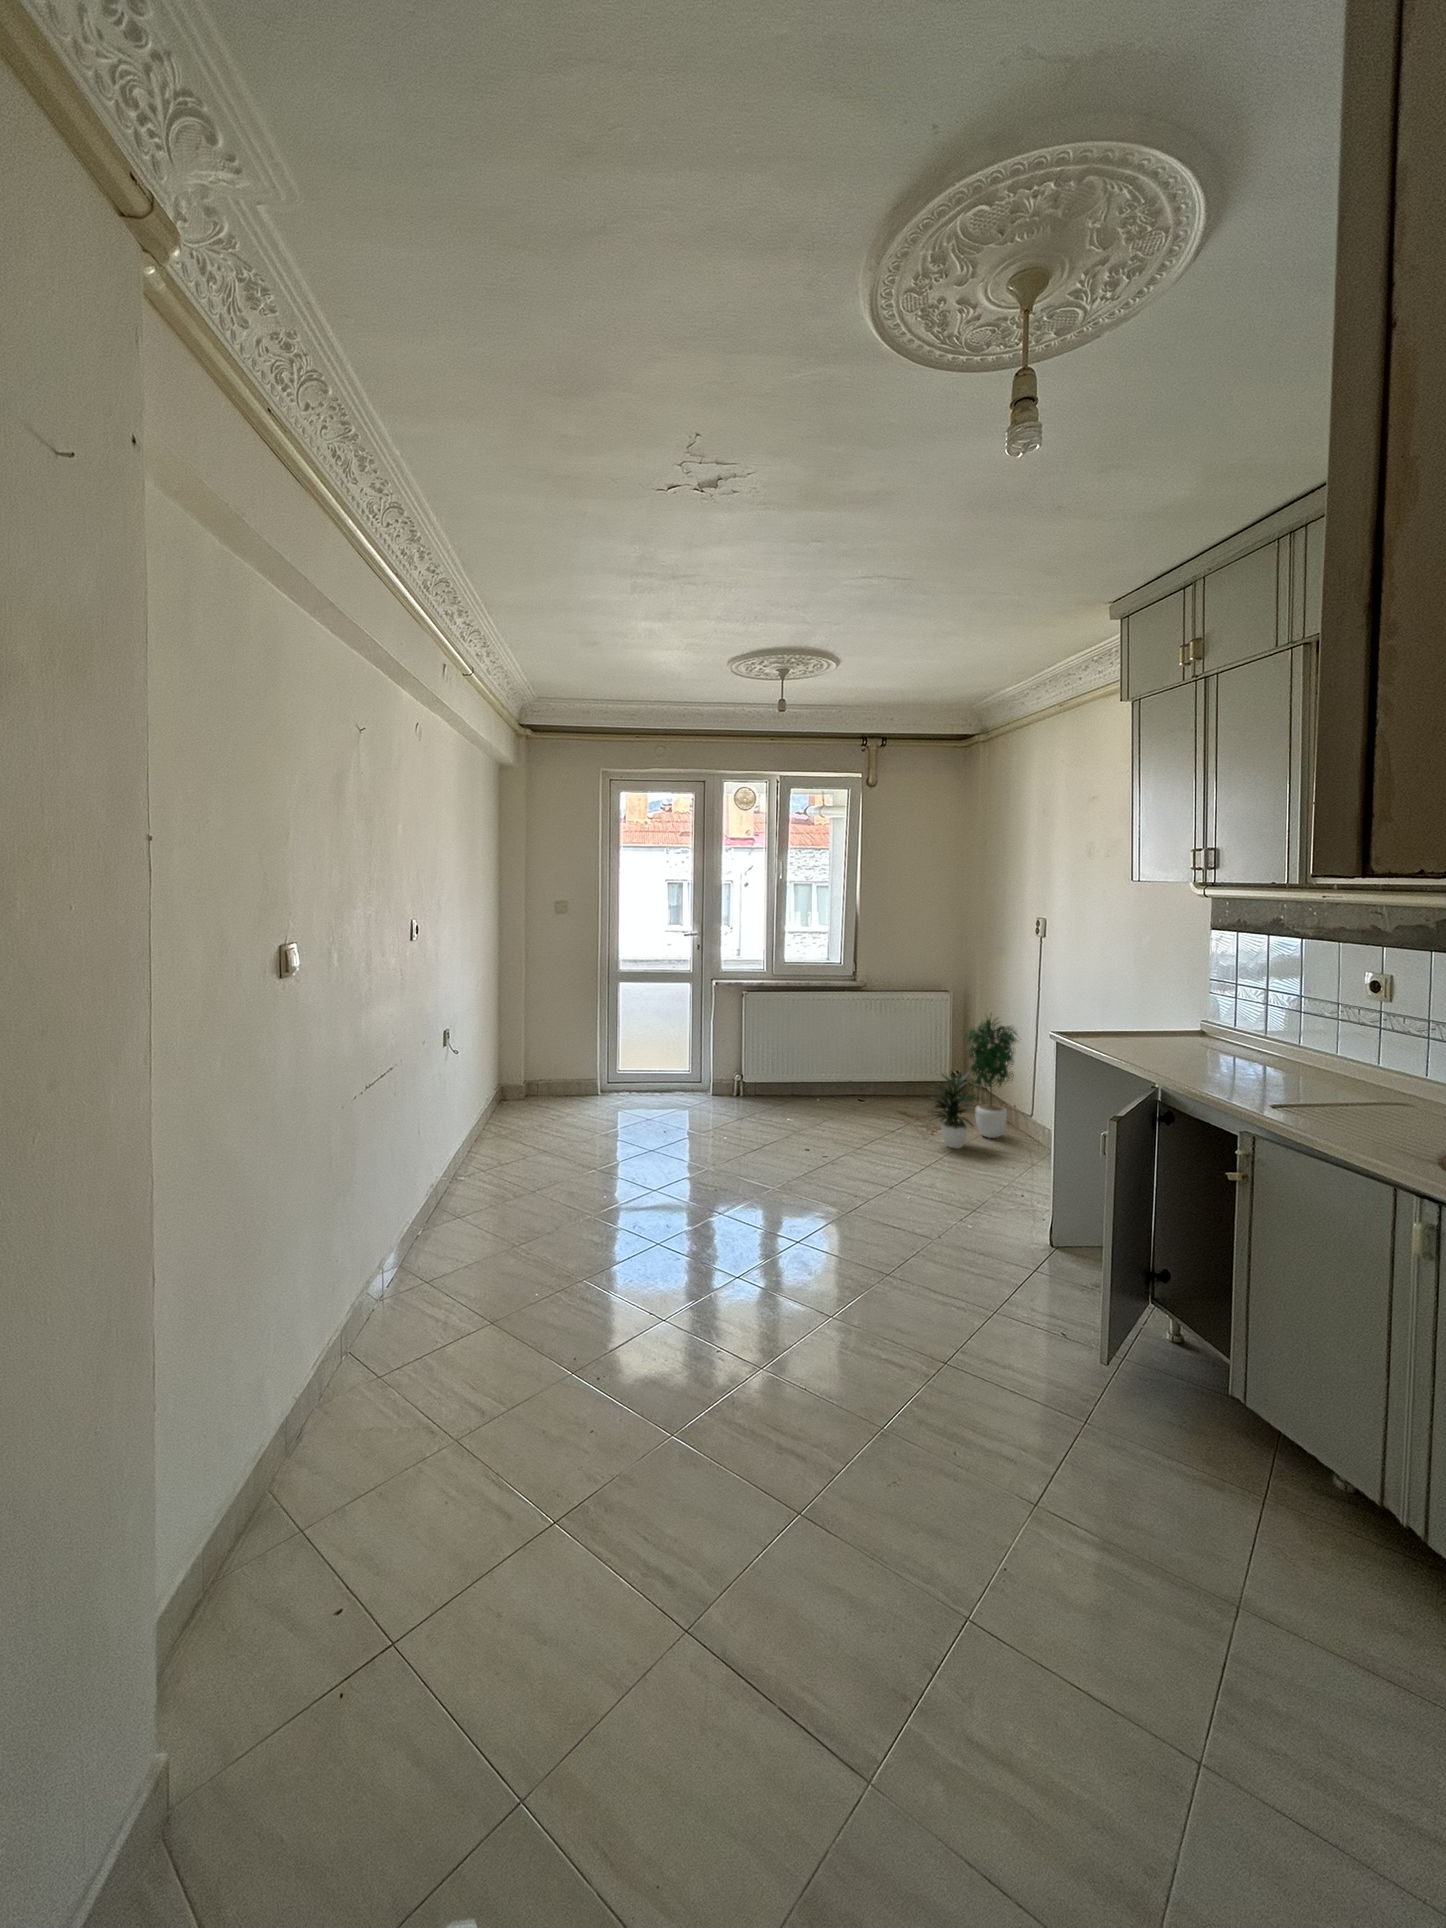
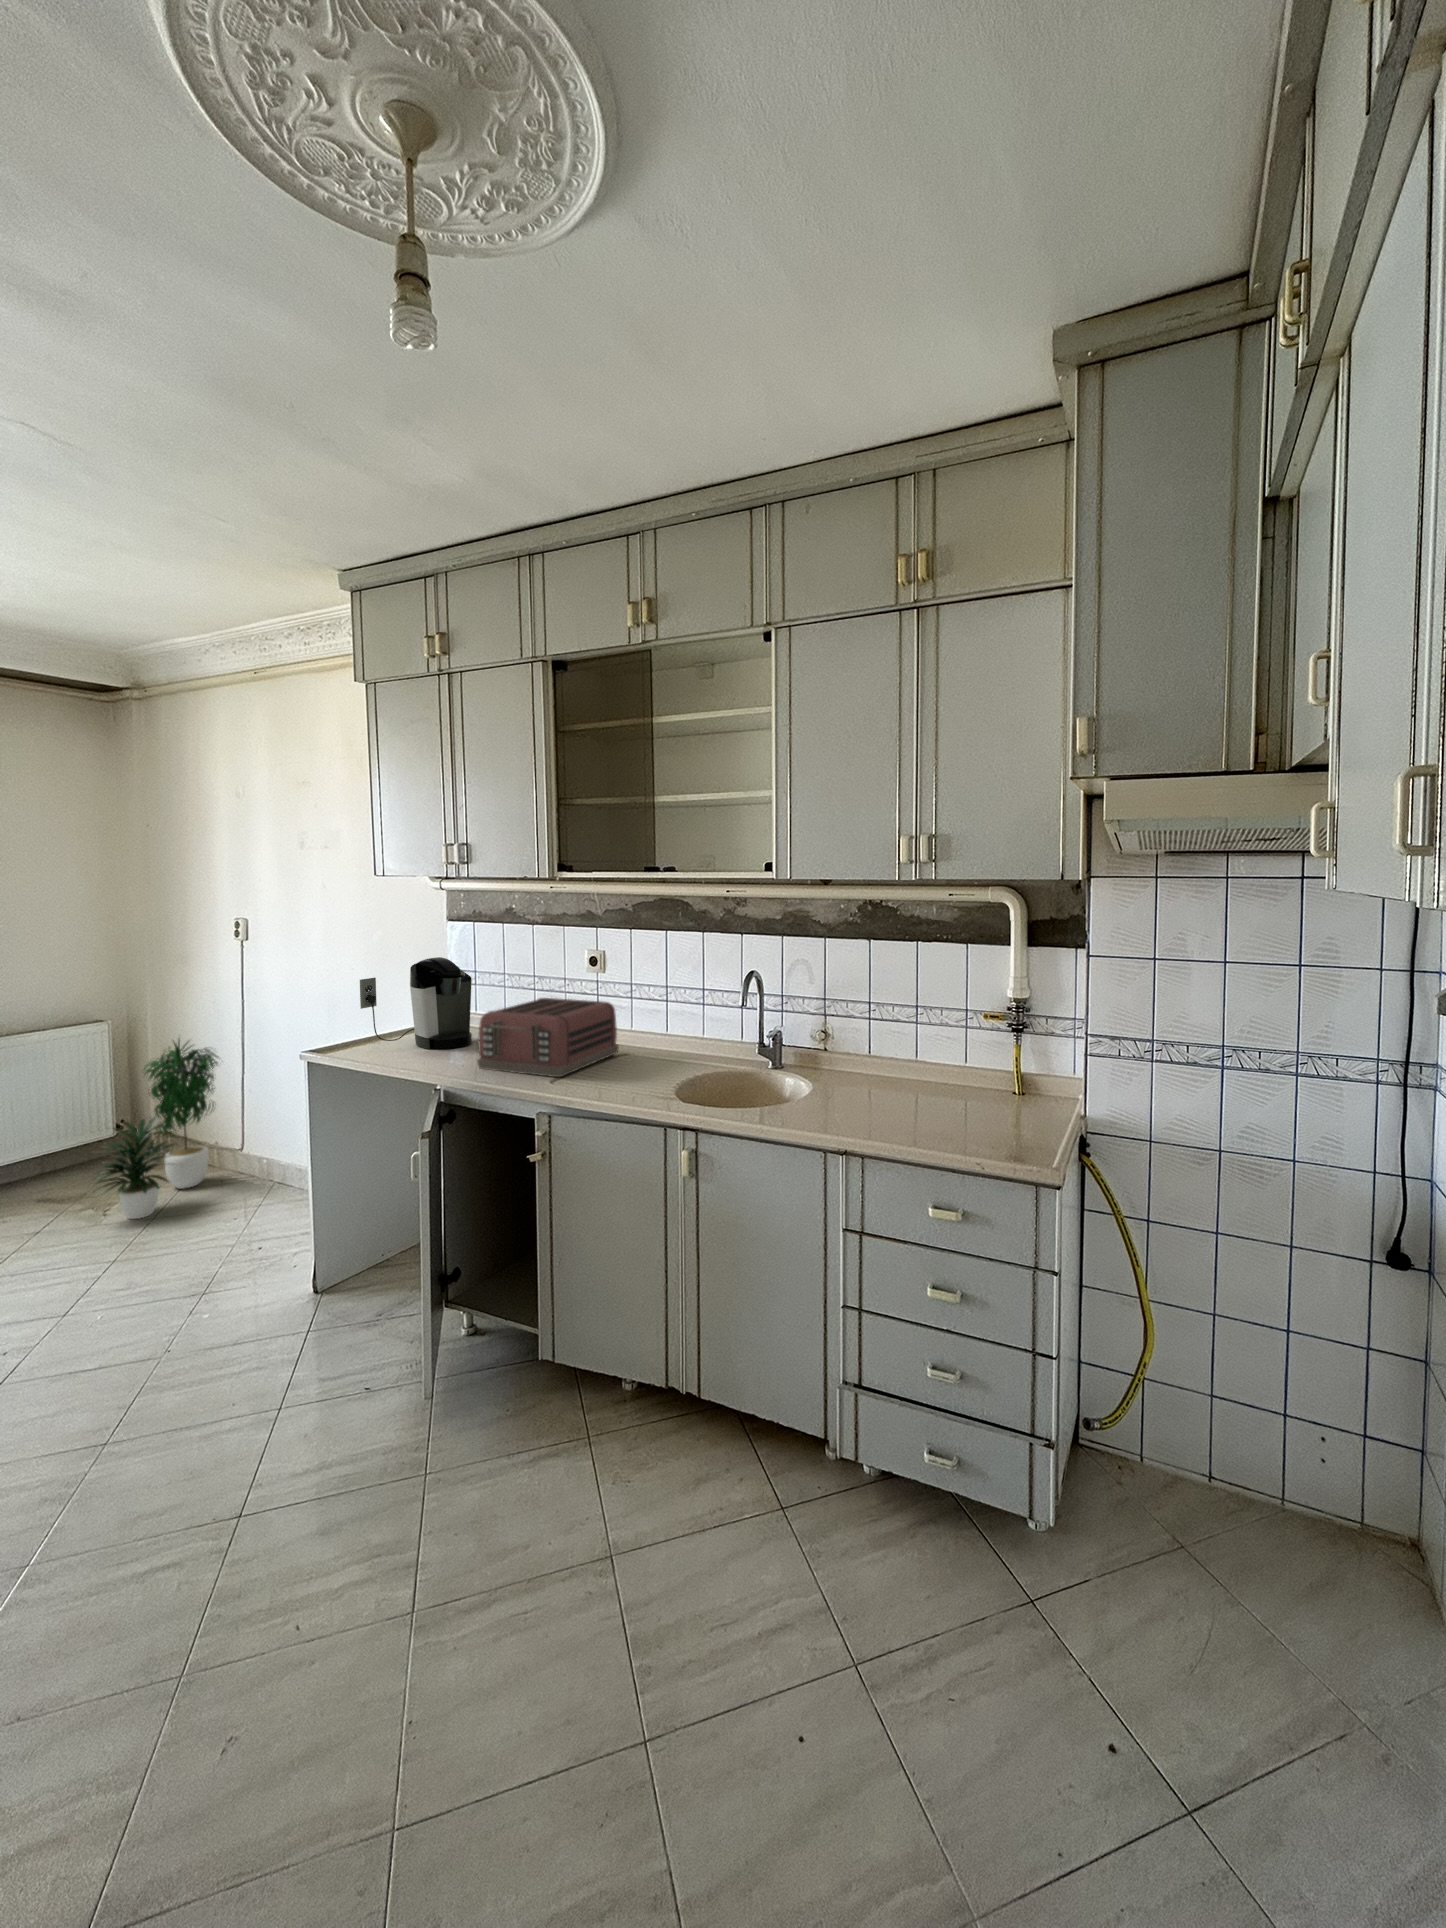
coffee maker: none [1099,964,1218,1057] -> present [360,957,472,1049]
toaster: none [1198,1020,1393,1106] -> present [478,998,619,1077]

